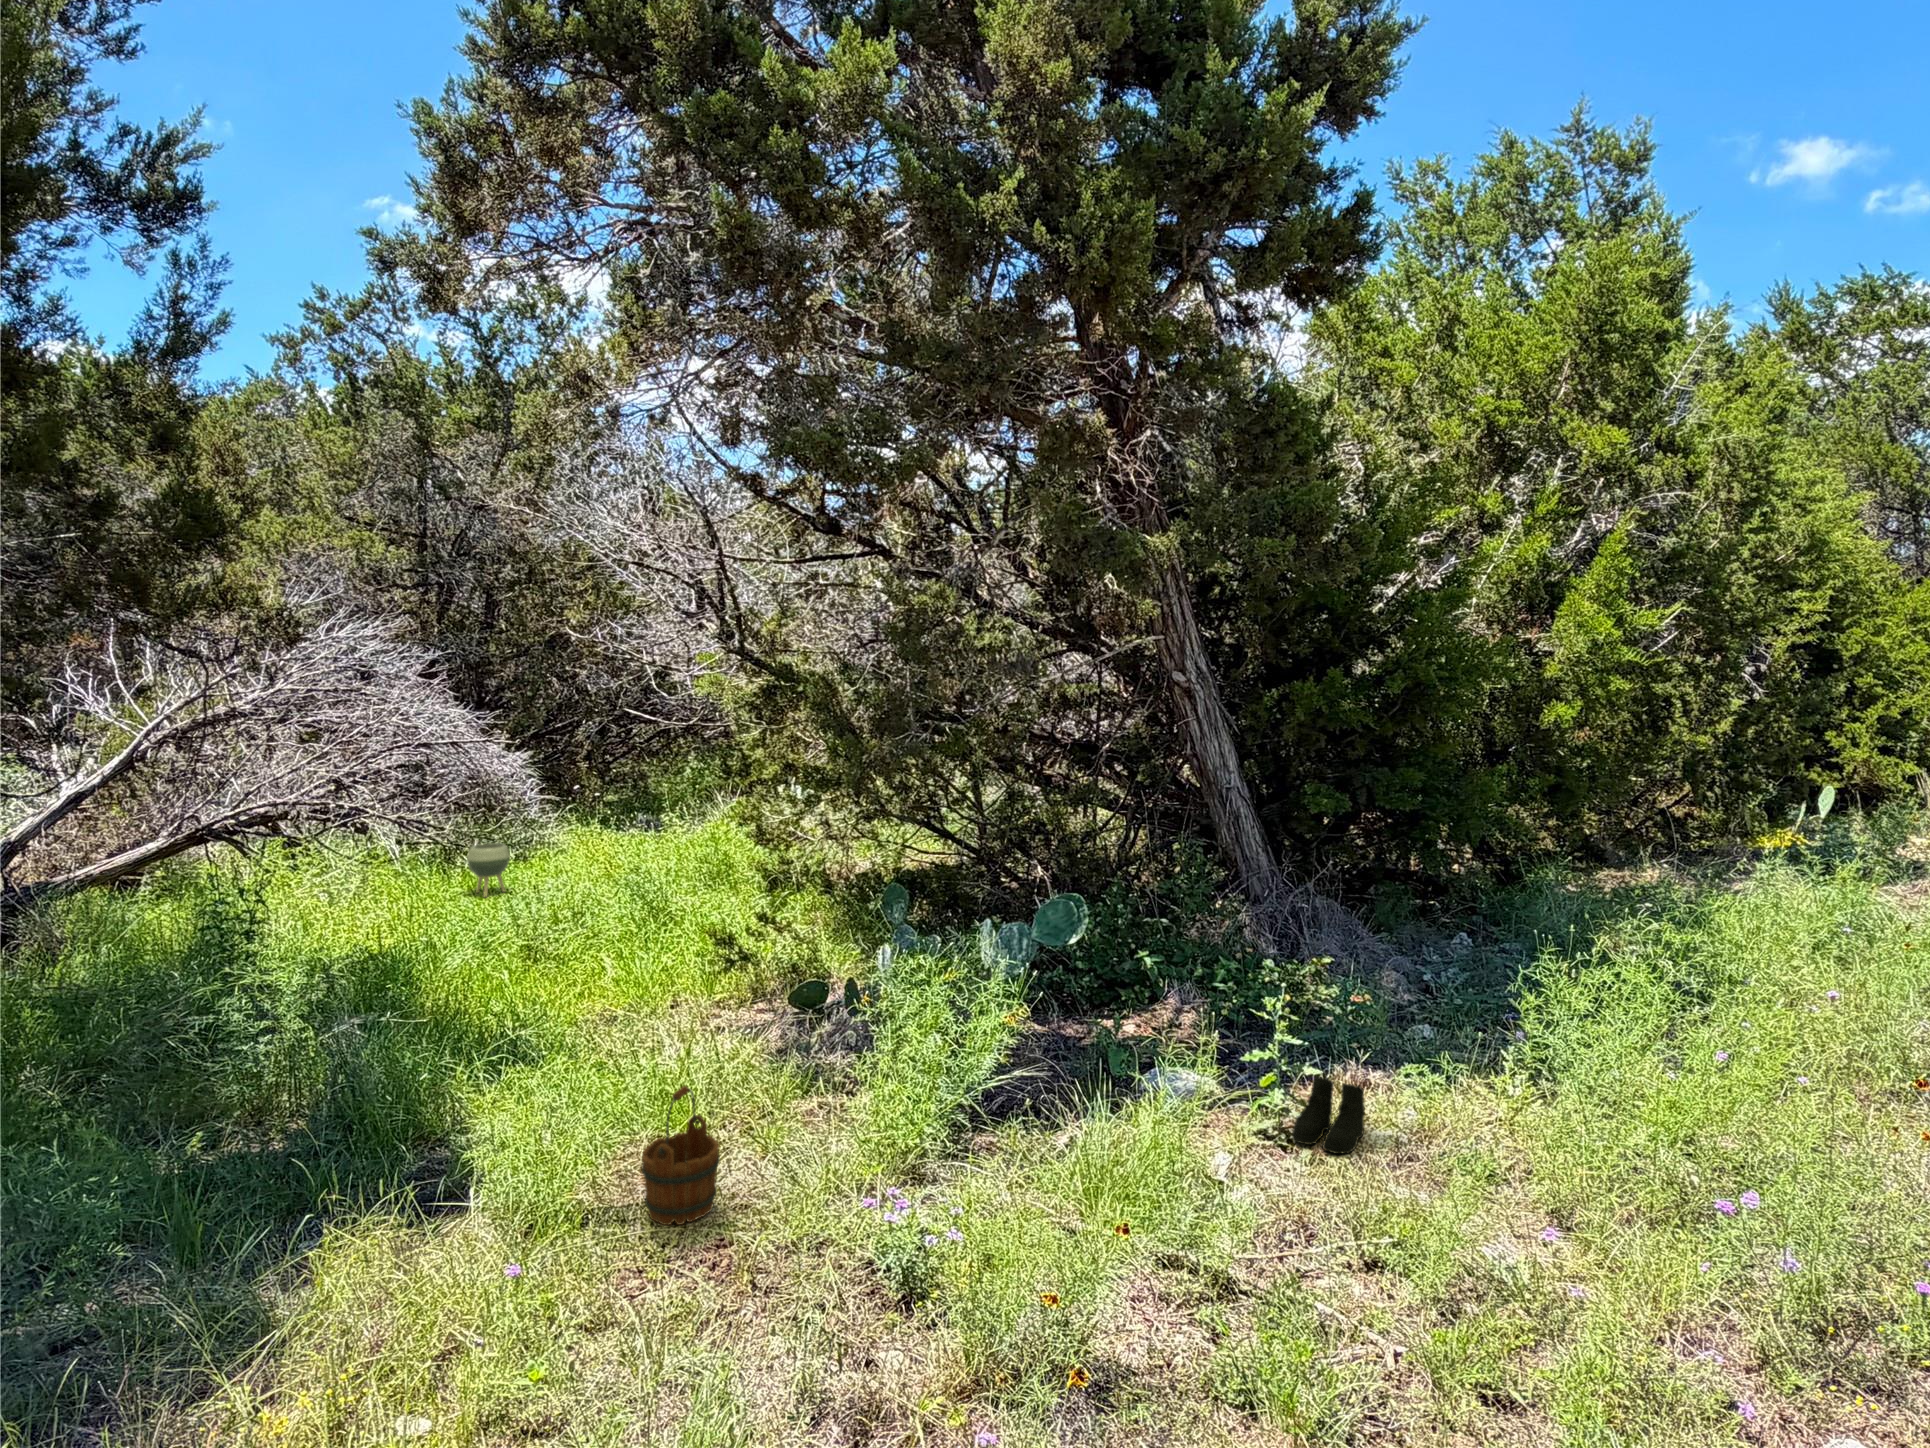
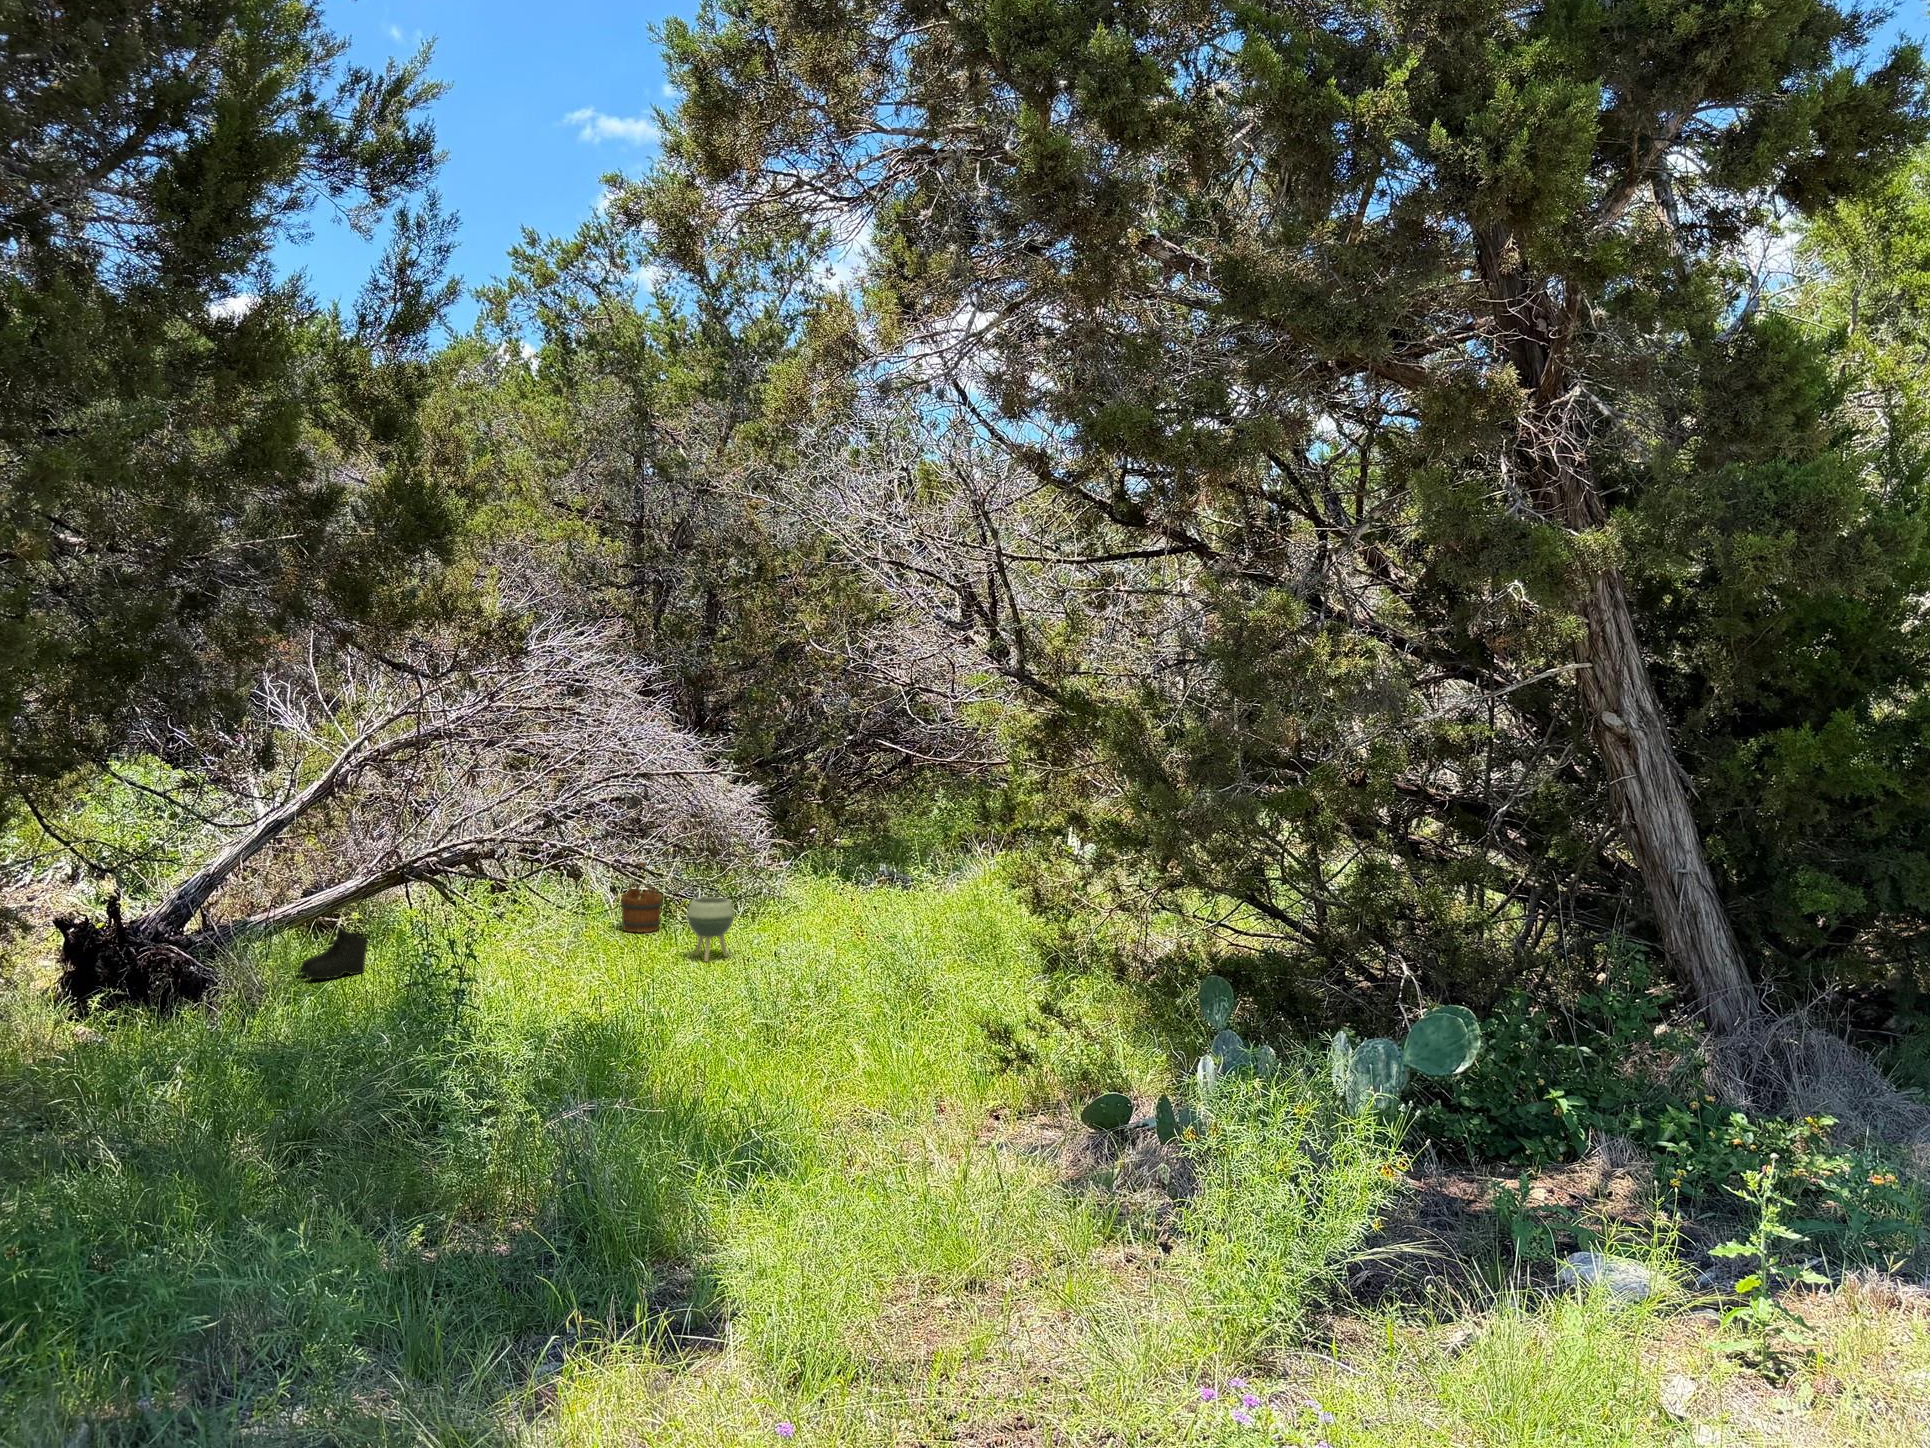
boots: present [1292,1076,1365,1154] -> present [299,927,368,979]
wooden bucket: present [642,1086,720,1225] -> present [620,862,662,933]

